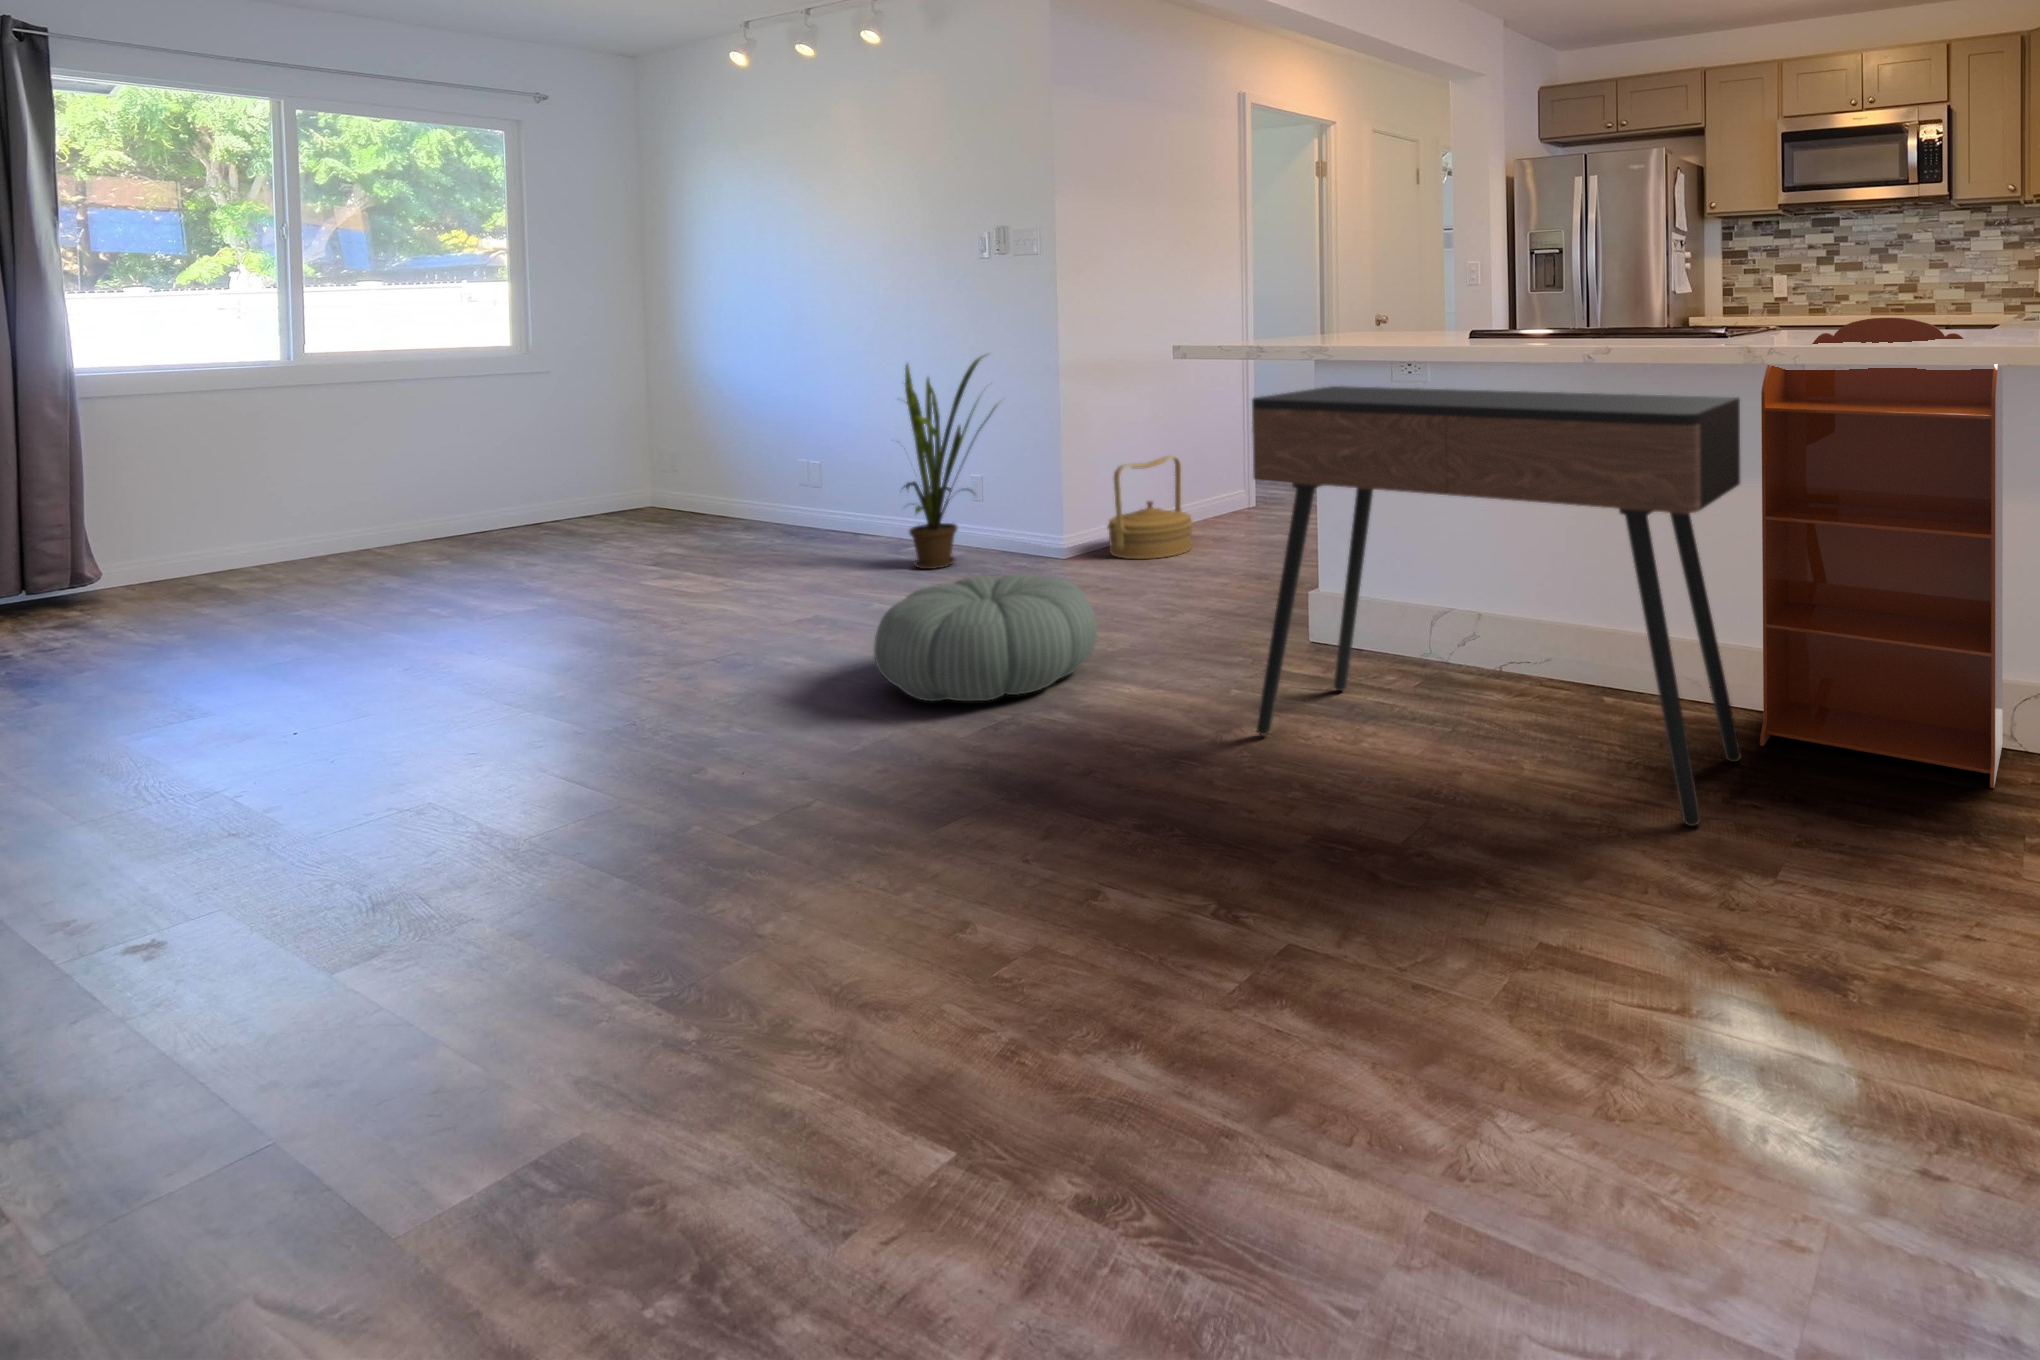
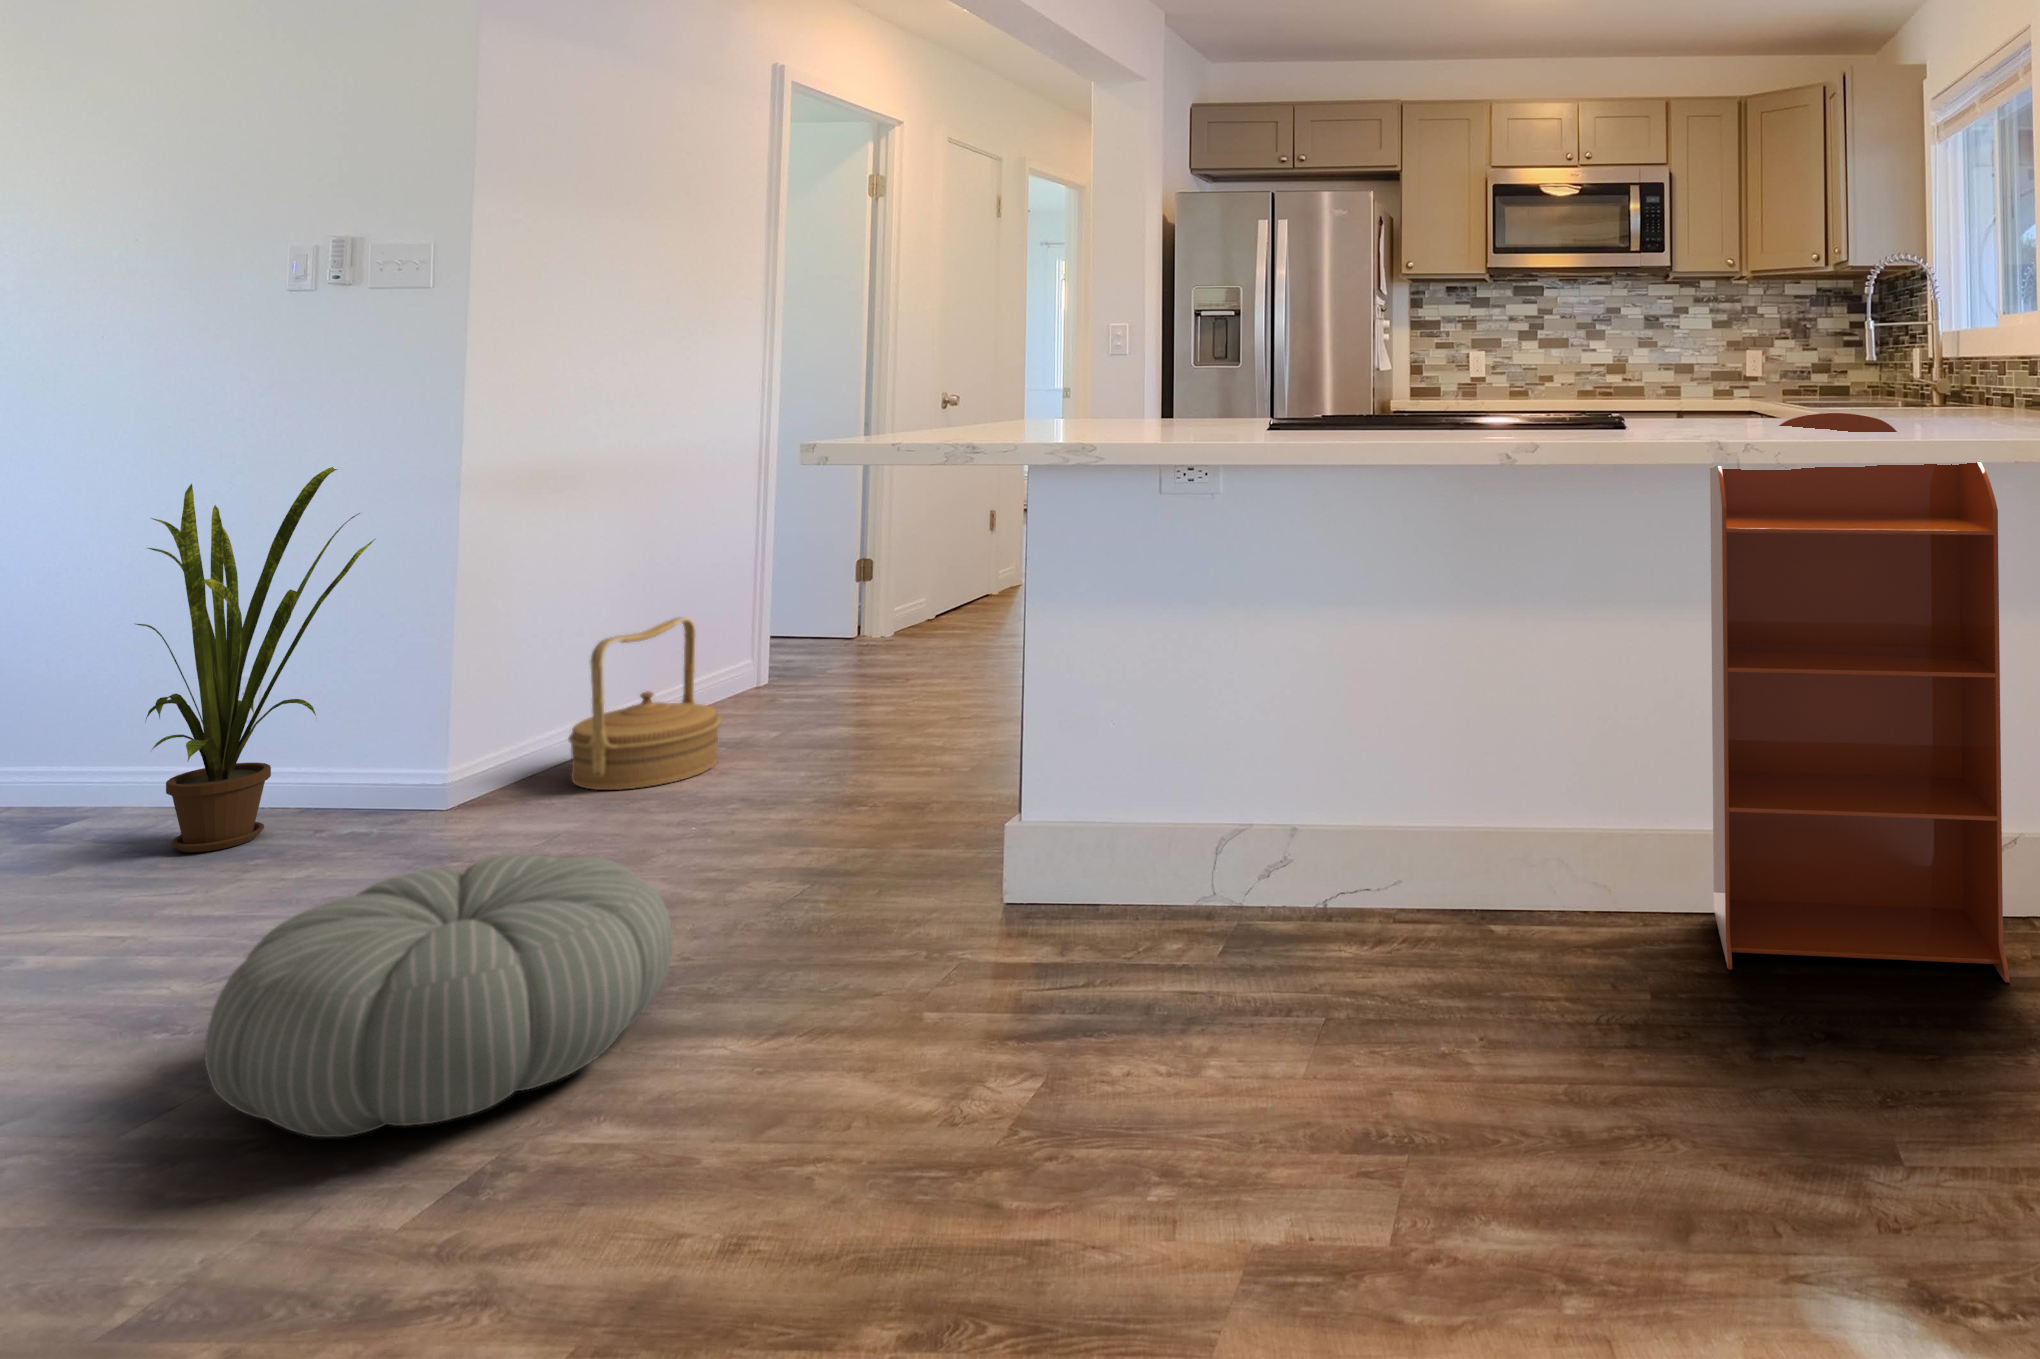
console table: present [1252,386,1741,826] -> none [1033,514,1758,1115]

